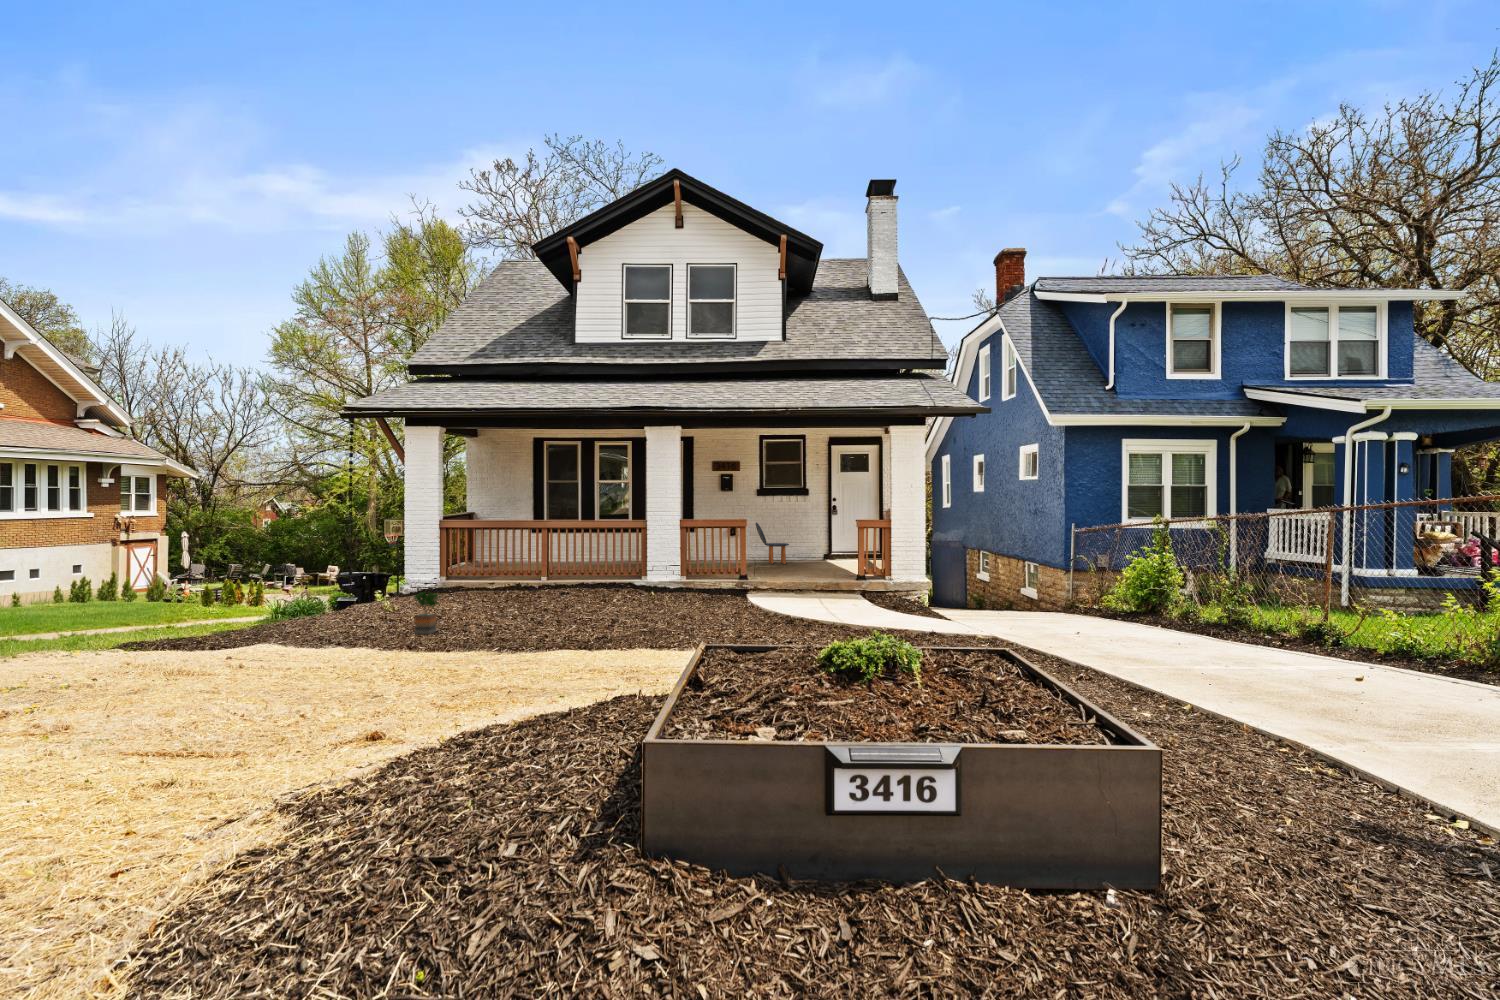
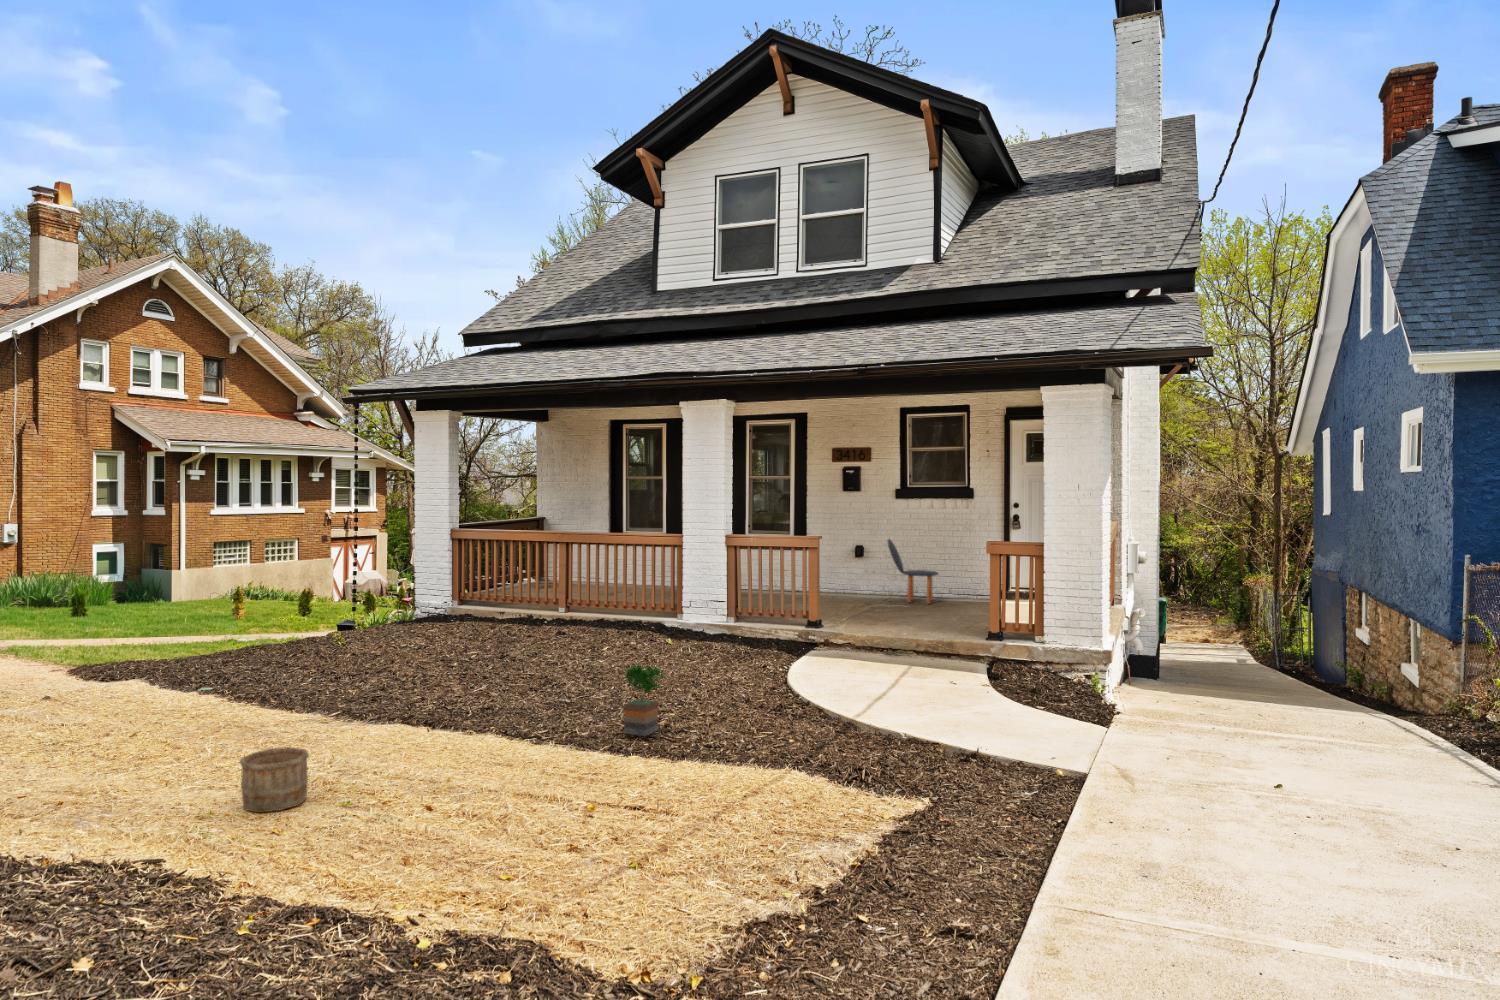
potted tree: present [415,593,441,634] -> present [624,666,665,736]
wooden bucket: none [585,647,628,687] -> present [240,747,309,813]

